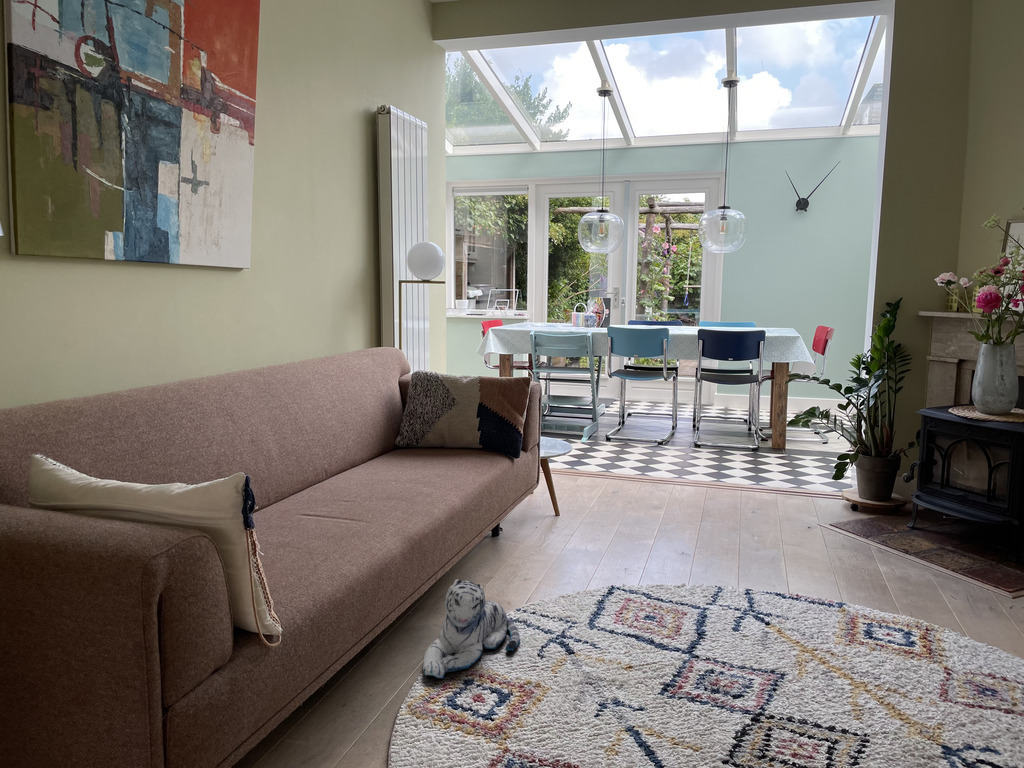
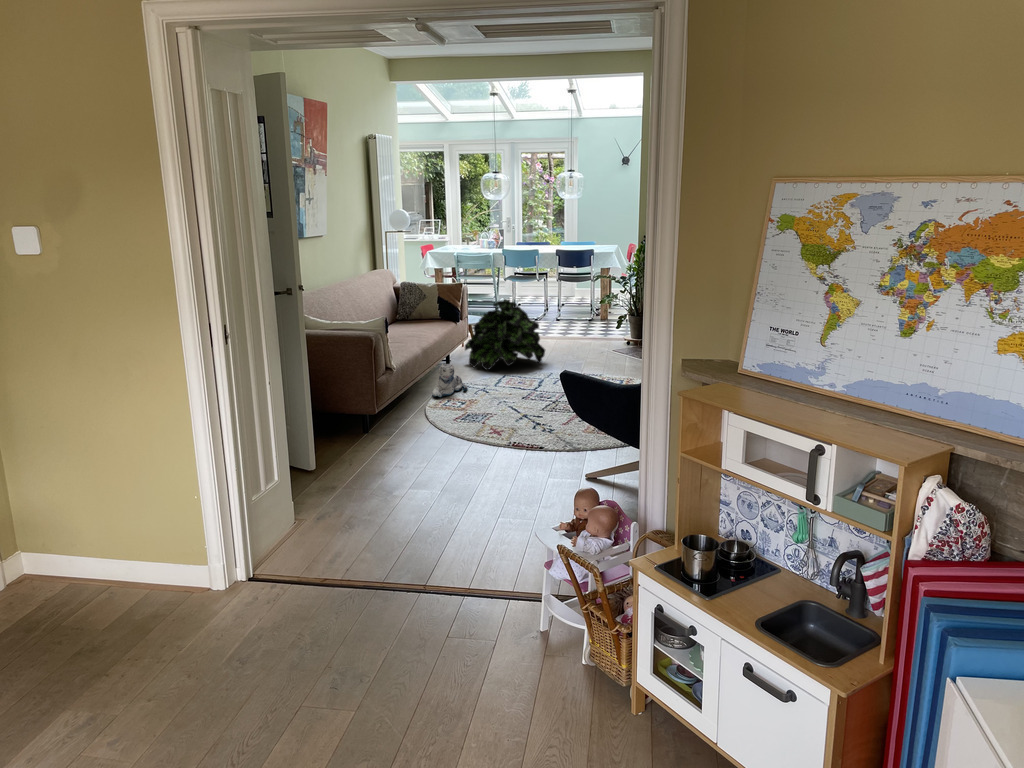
potted plant: none [528,414,700,572] -> present [465,300,545,370]

